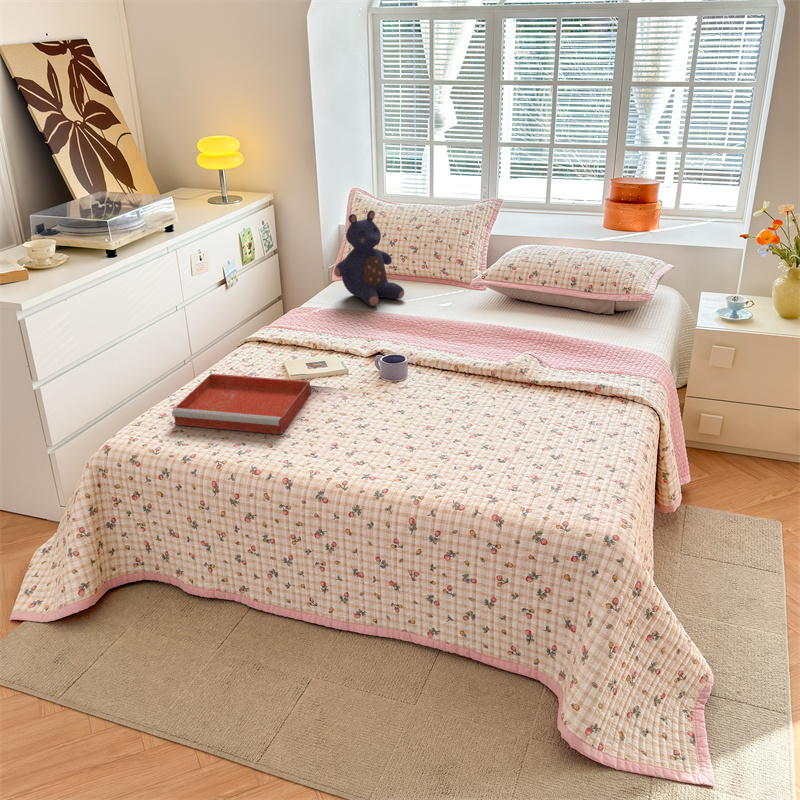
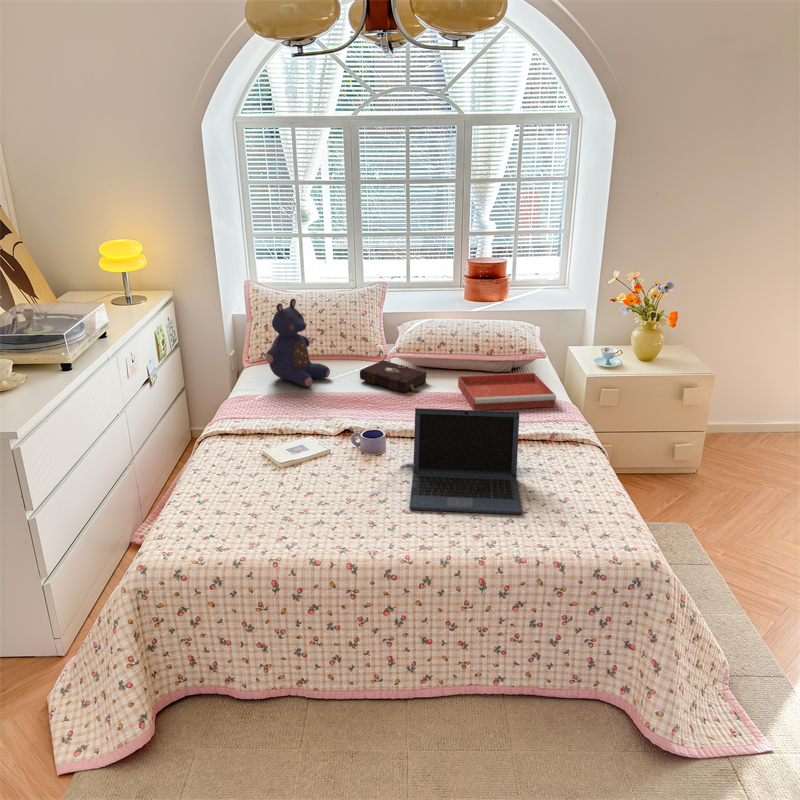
book: none [432,286,504,324] -> present [360,360,427,392]
laptop: none [382,333,532,462] -> present [409,408,522,514]
tray: present [172,374,311,434] -> present [458,373,556,410]

